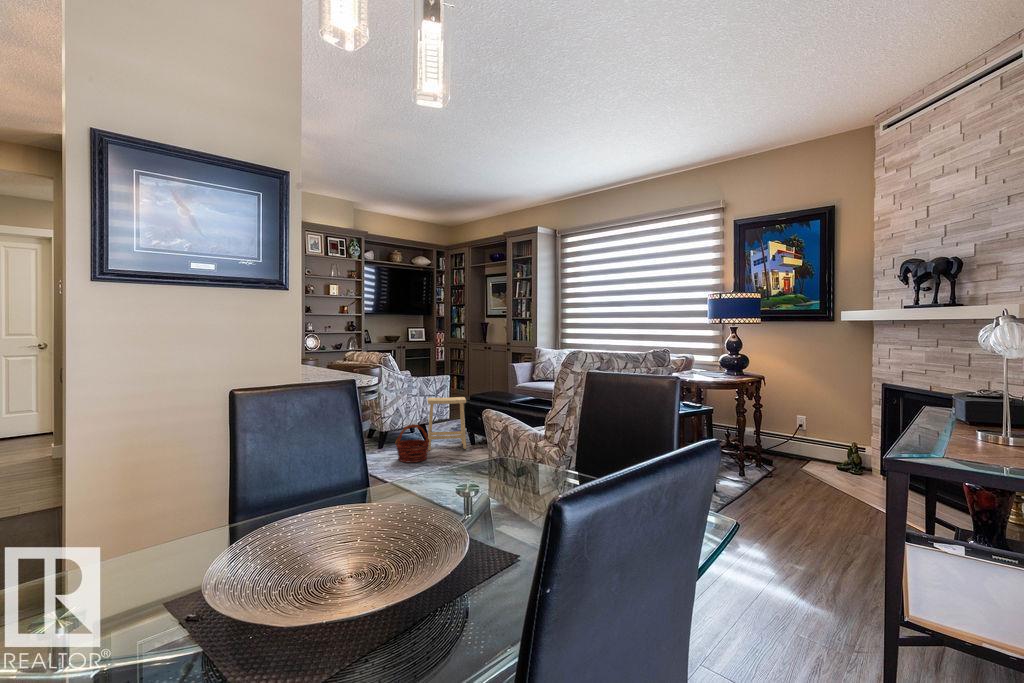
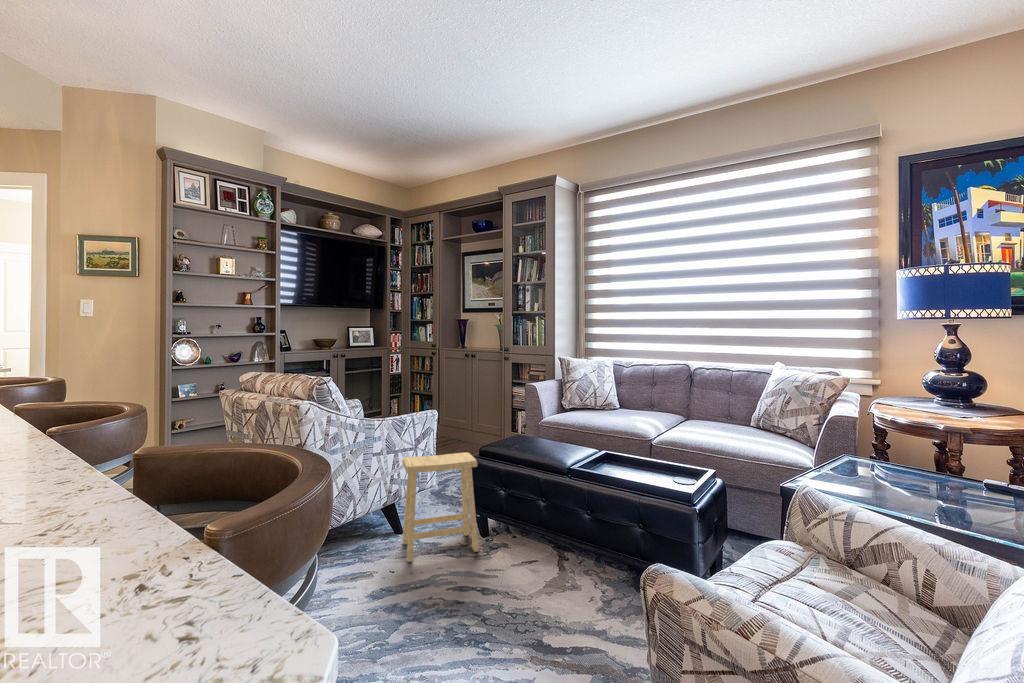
basket: present [396,424,430,462] -> none [347,525,417,612]

